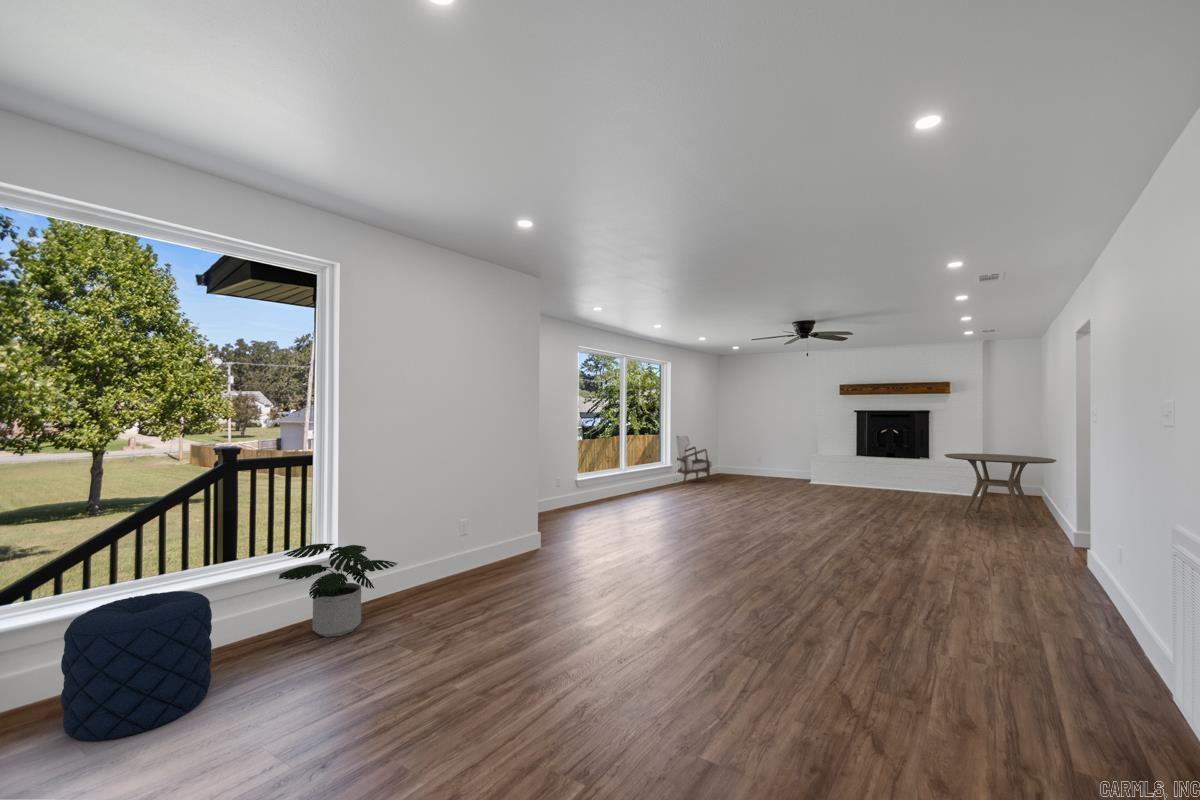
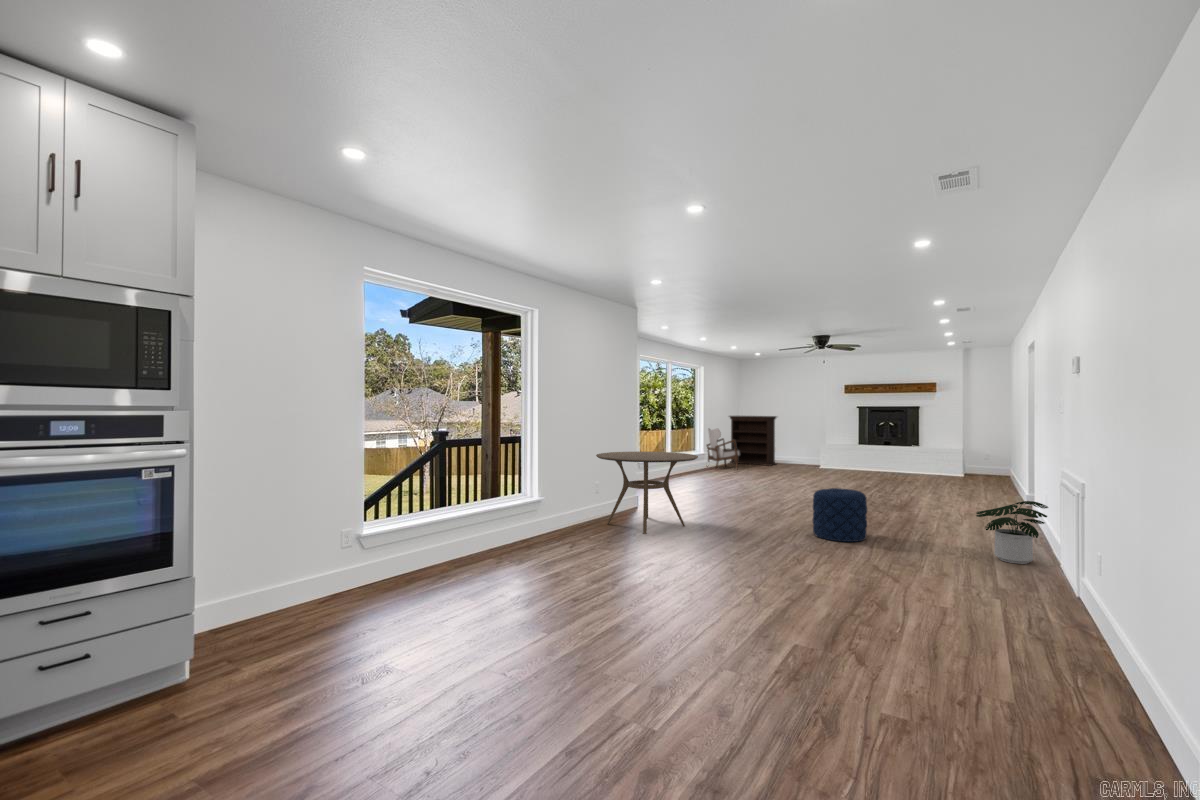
bookshelf: none [703,420,762,479] -> present [729,416,776,466]
dining table: present [944,453,1056,526] -> present [596,451,698,534]
potted plant: present [278,544,397,637] -> present [976,501,1048,564]
pouf: present [61,591,212,741] -> present [813,488,867,542]

